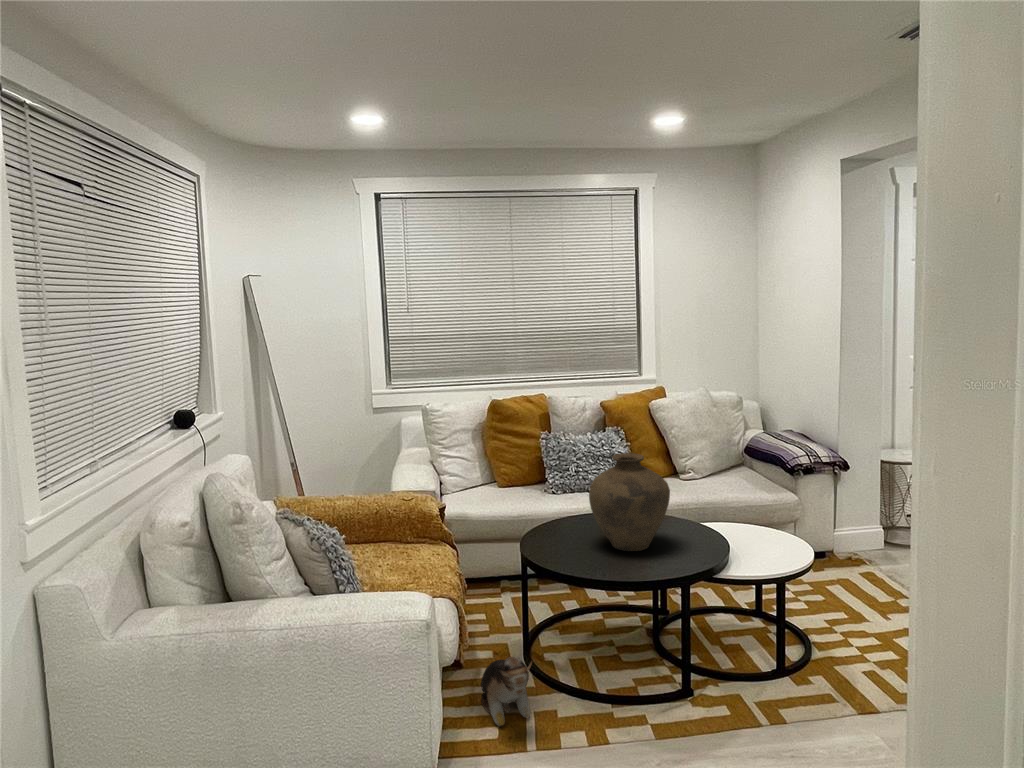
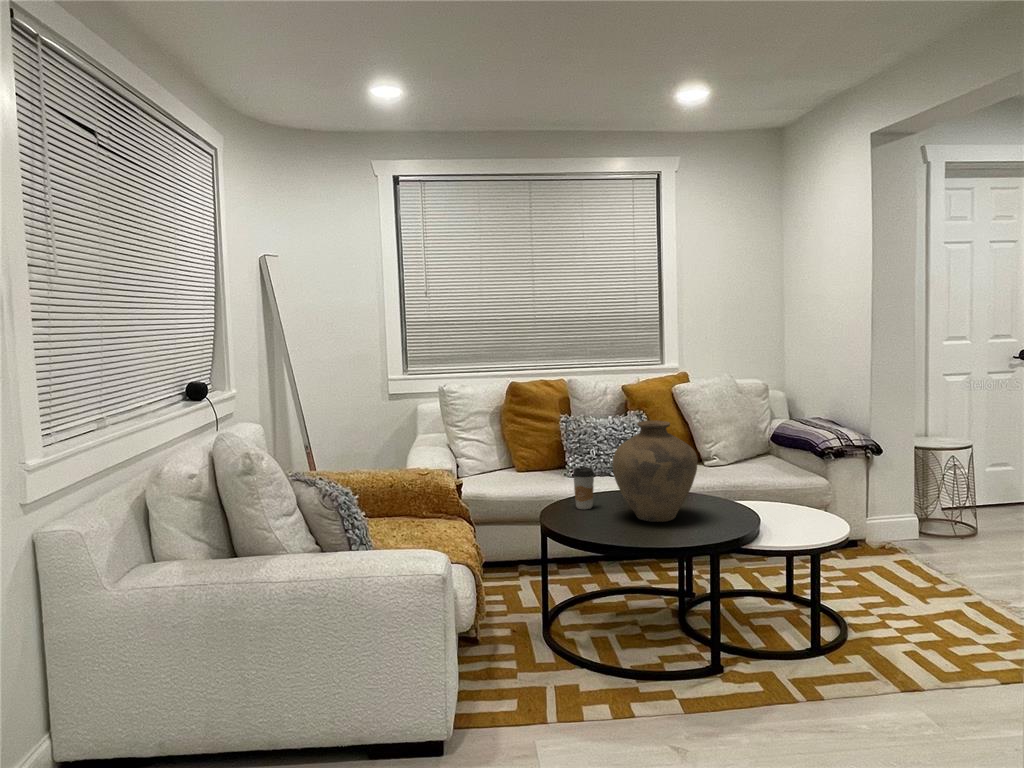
coffee cup: none [551,496,572,536] -> present [573,468,594,509]
plush toy: present [481,657,532,726] -> none [499,624,554,699]

